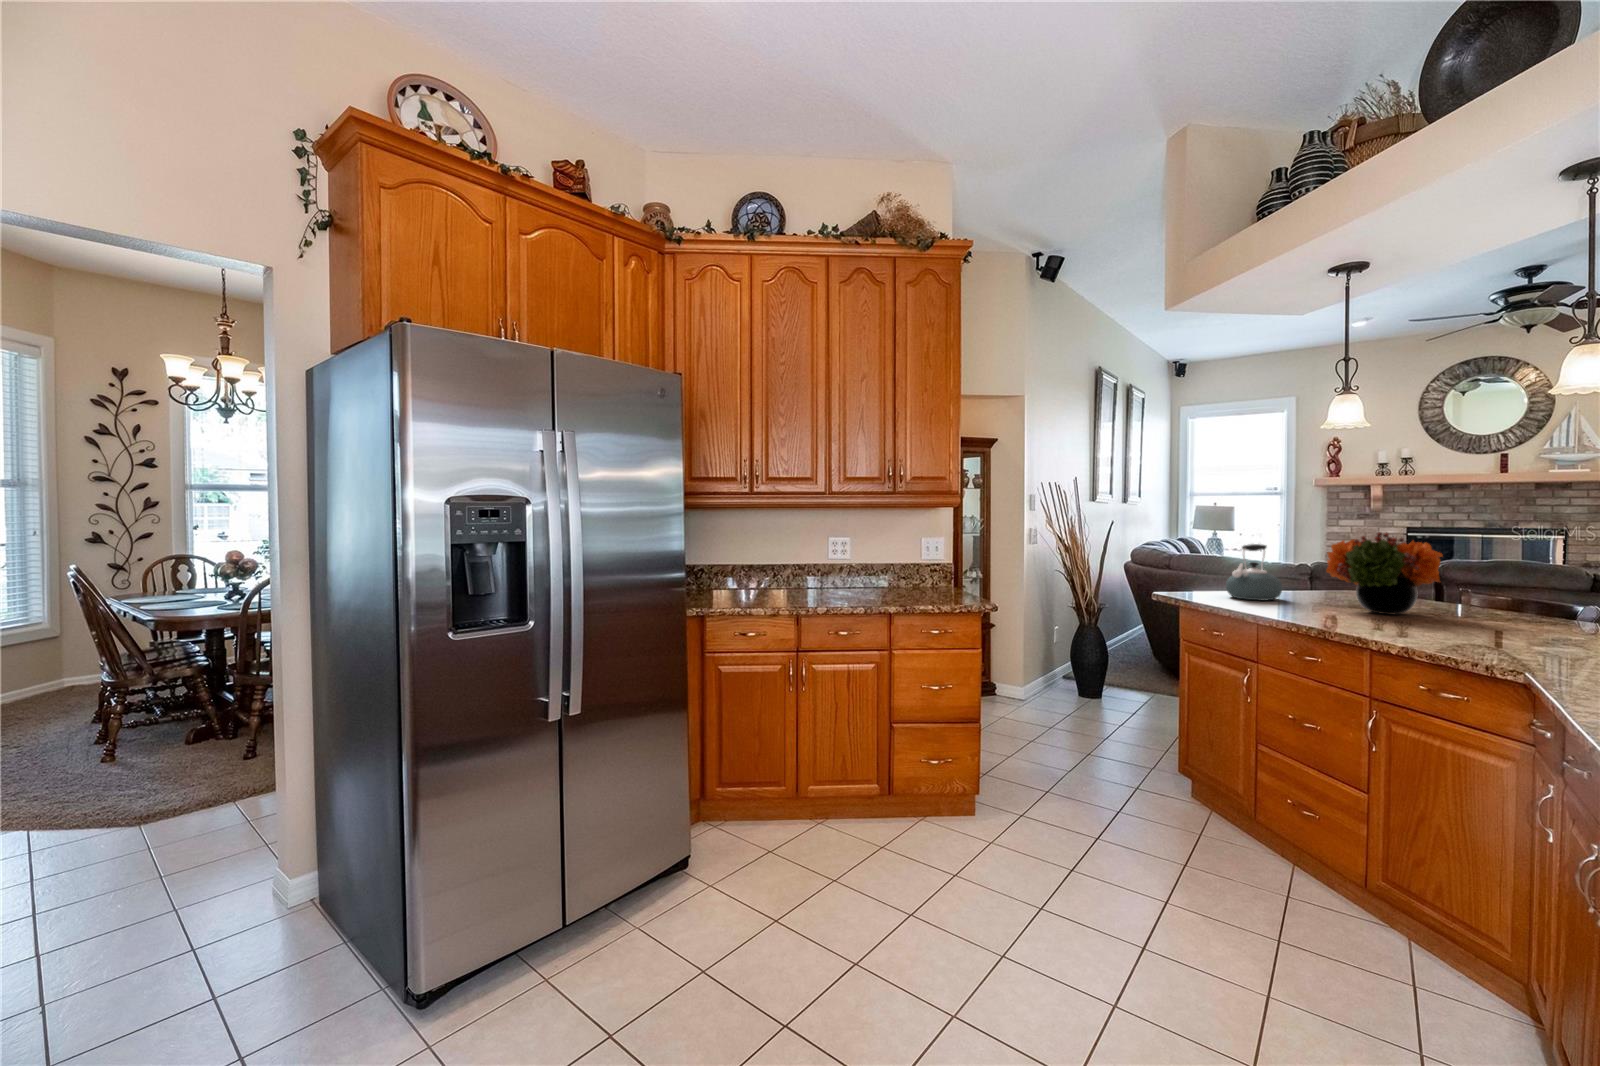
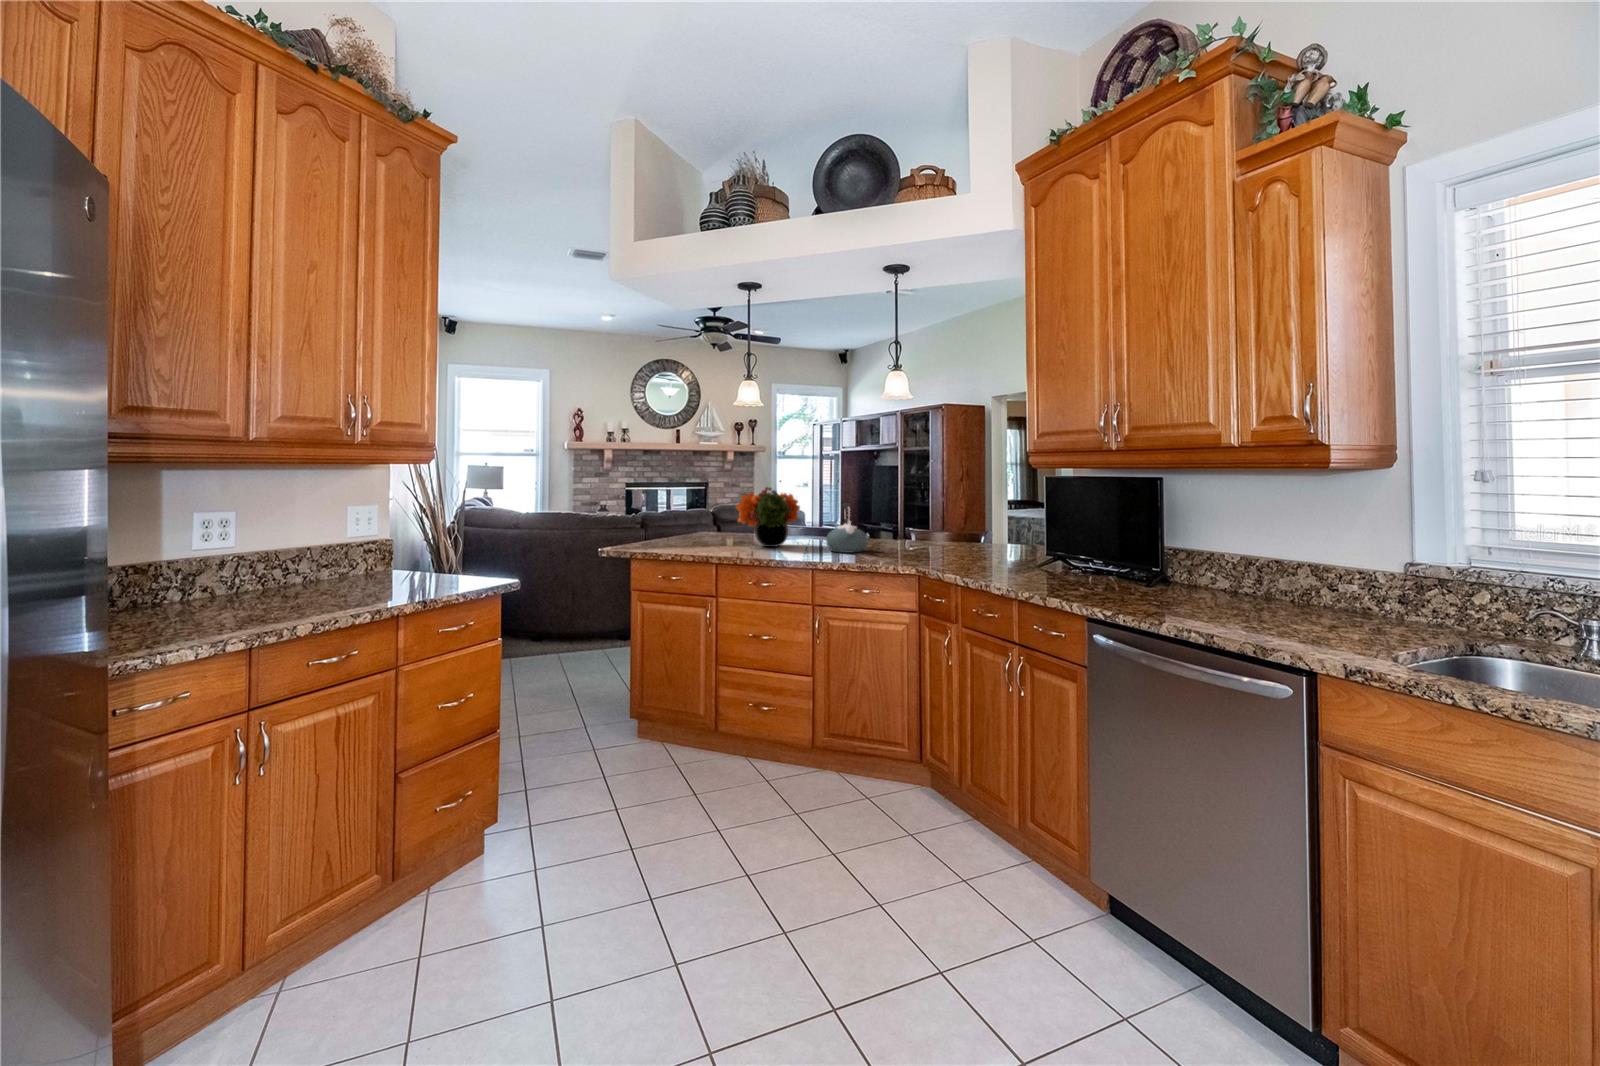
kettle: present [1226,544,1282,600] -> present [826,503,868,553]

